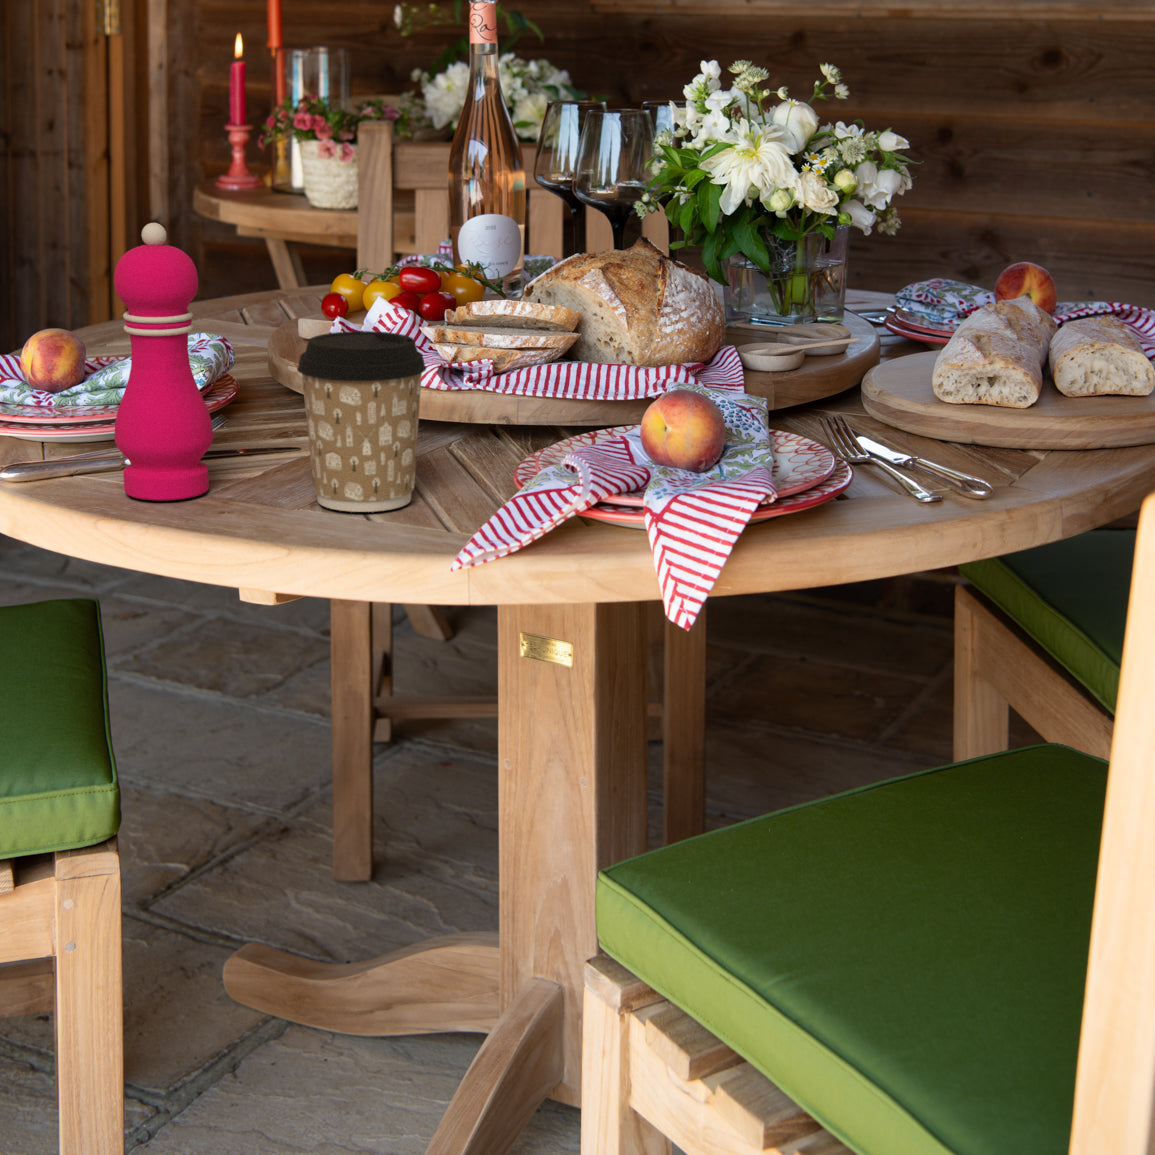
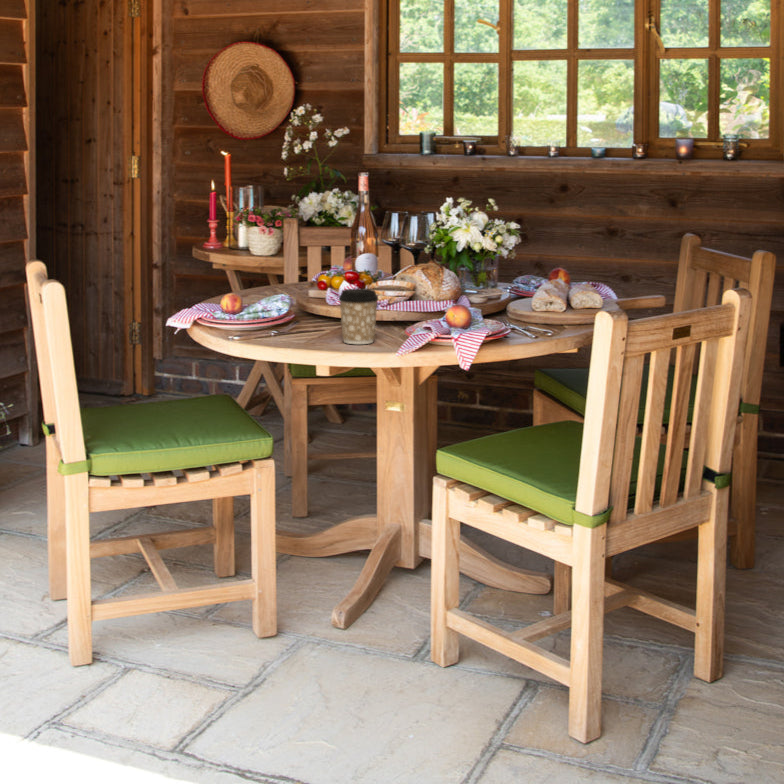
pepper mill: present [114,223,213,500] -> none [278,256,309,343]

